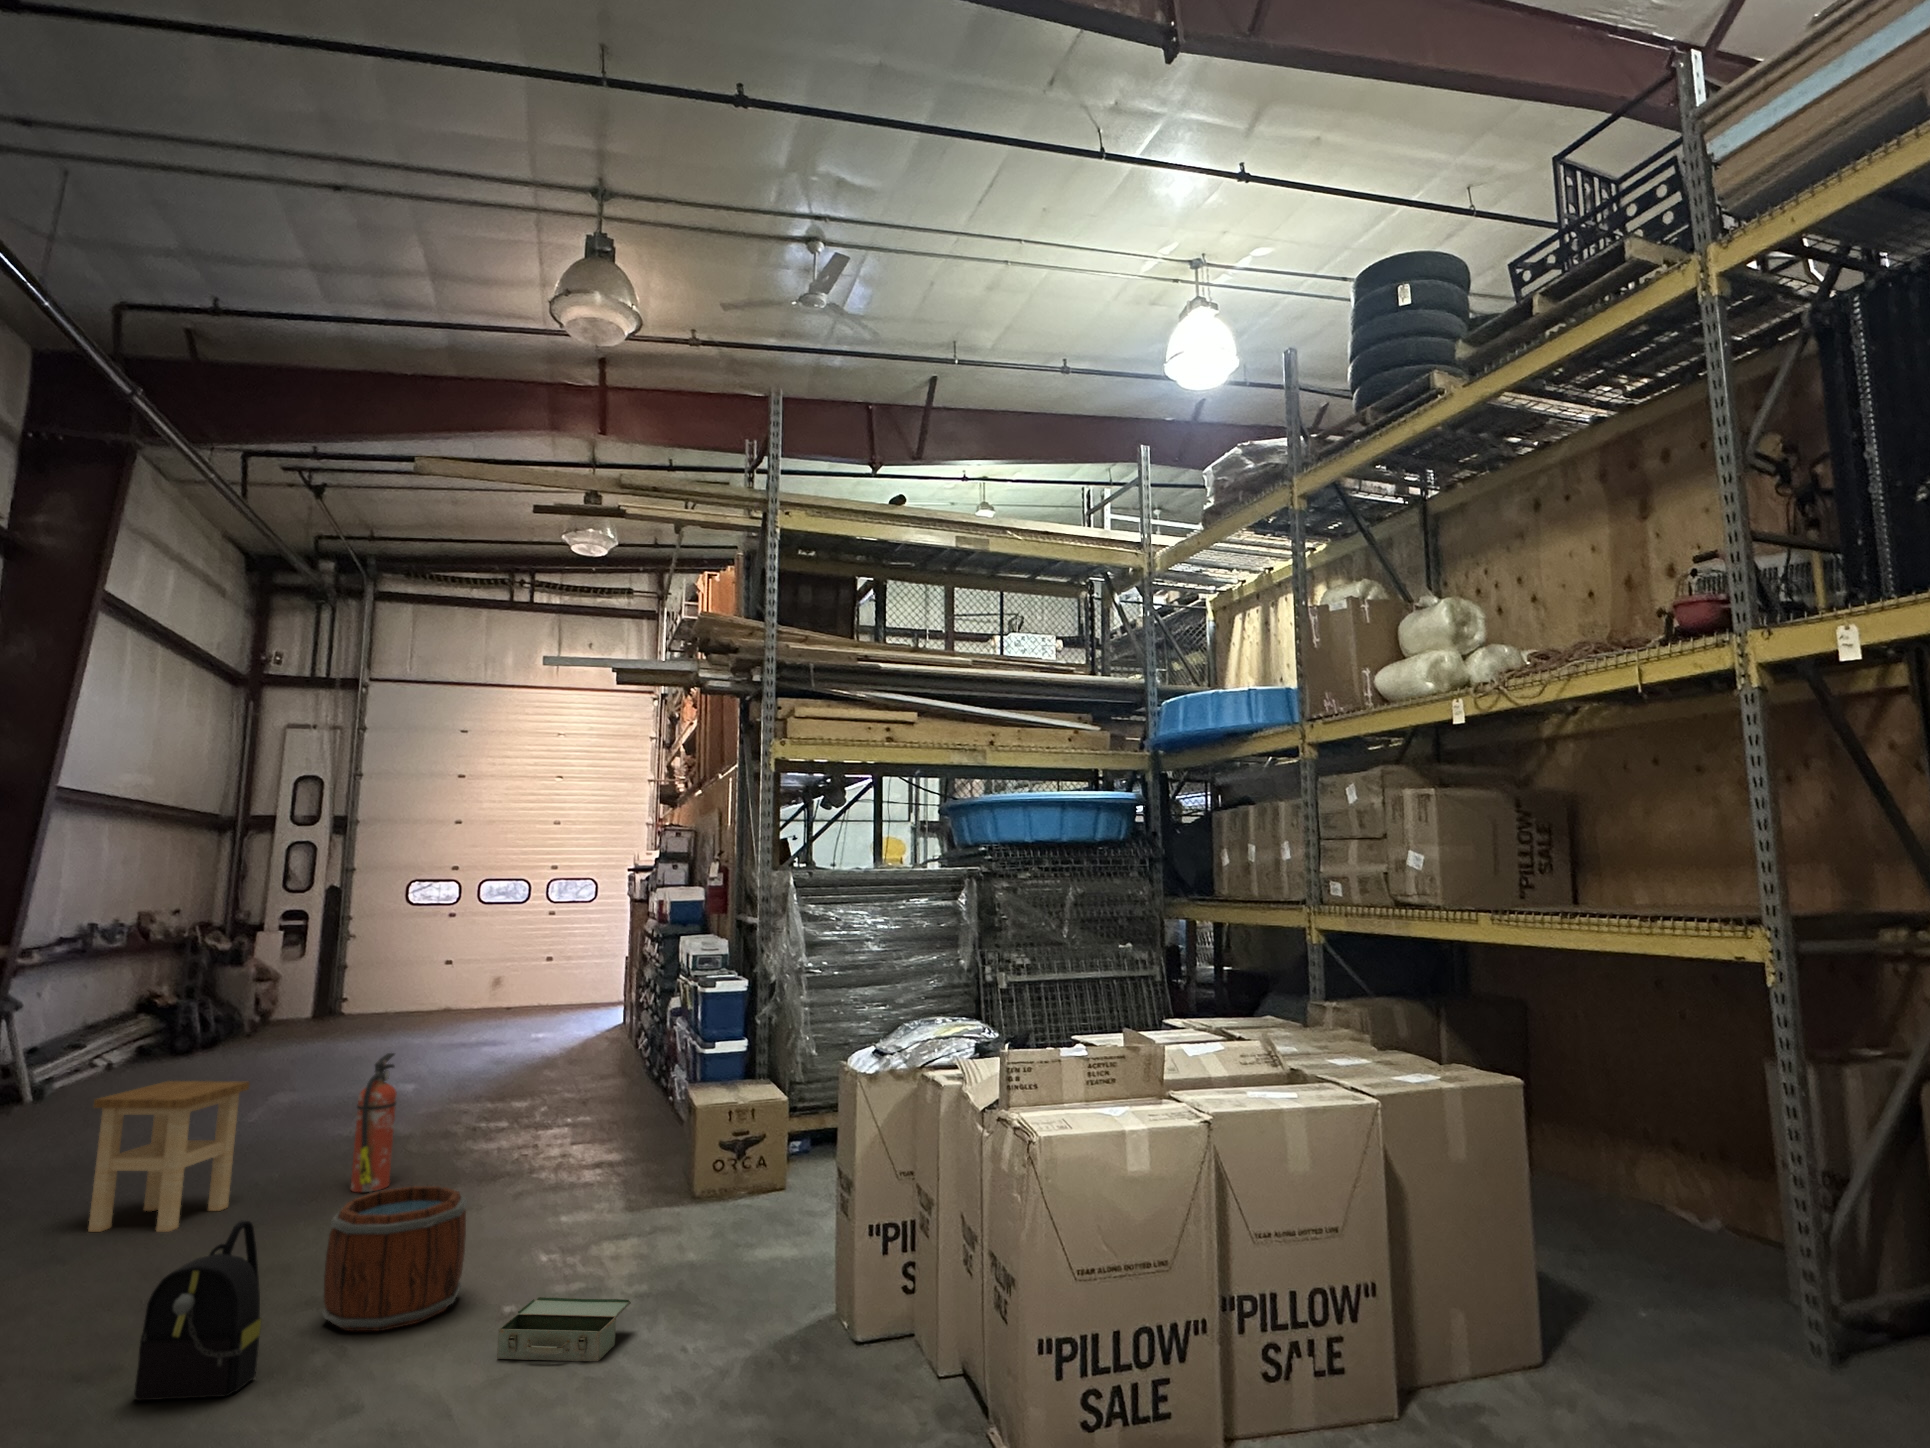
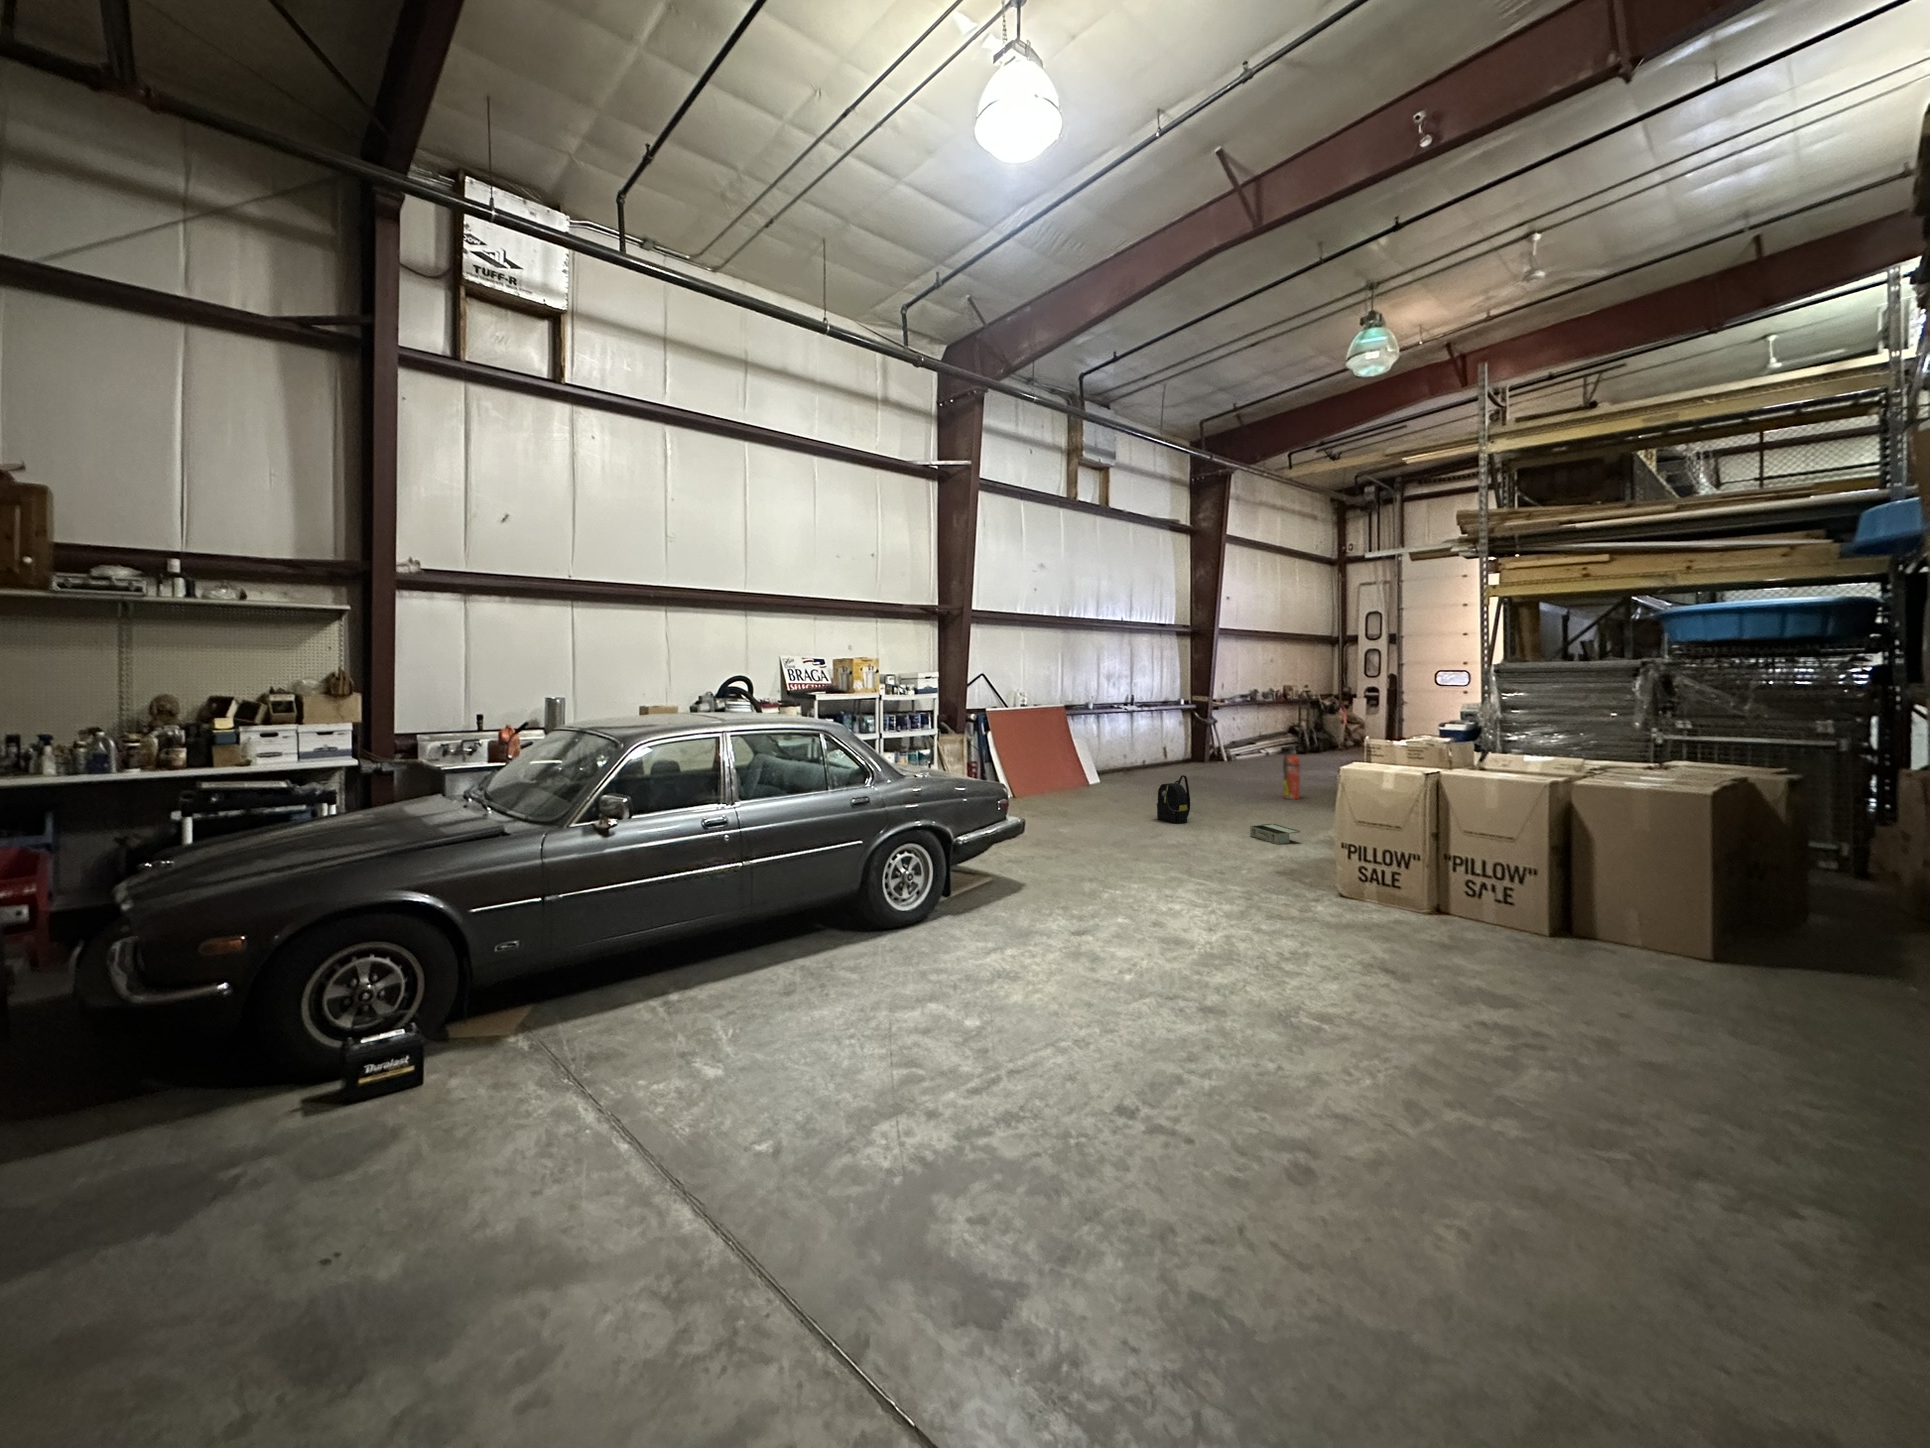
stool: present [88,1081,249,1232] -> none [1191,744,1242,795]
bucket: present [322,1186,468,1331] -> none [1218,781,1267,826]

